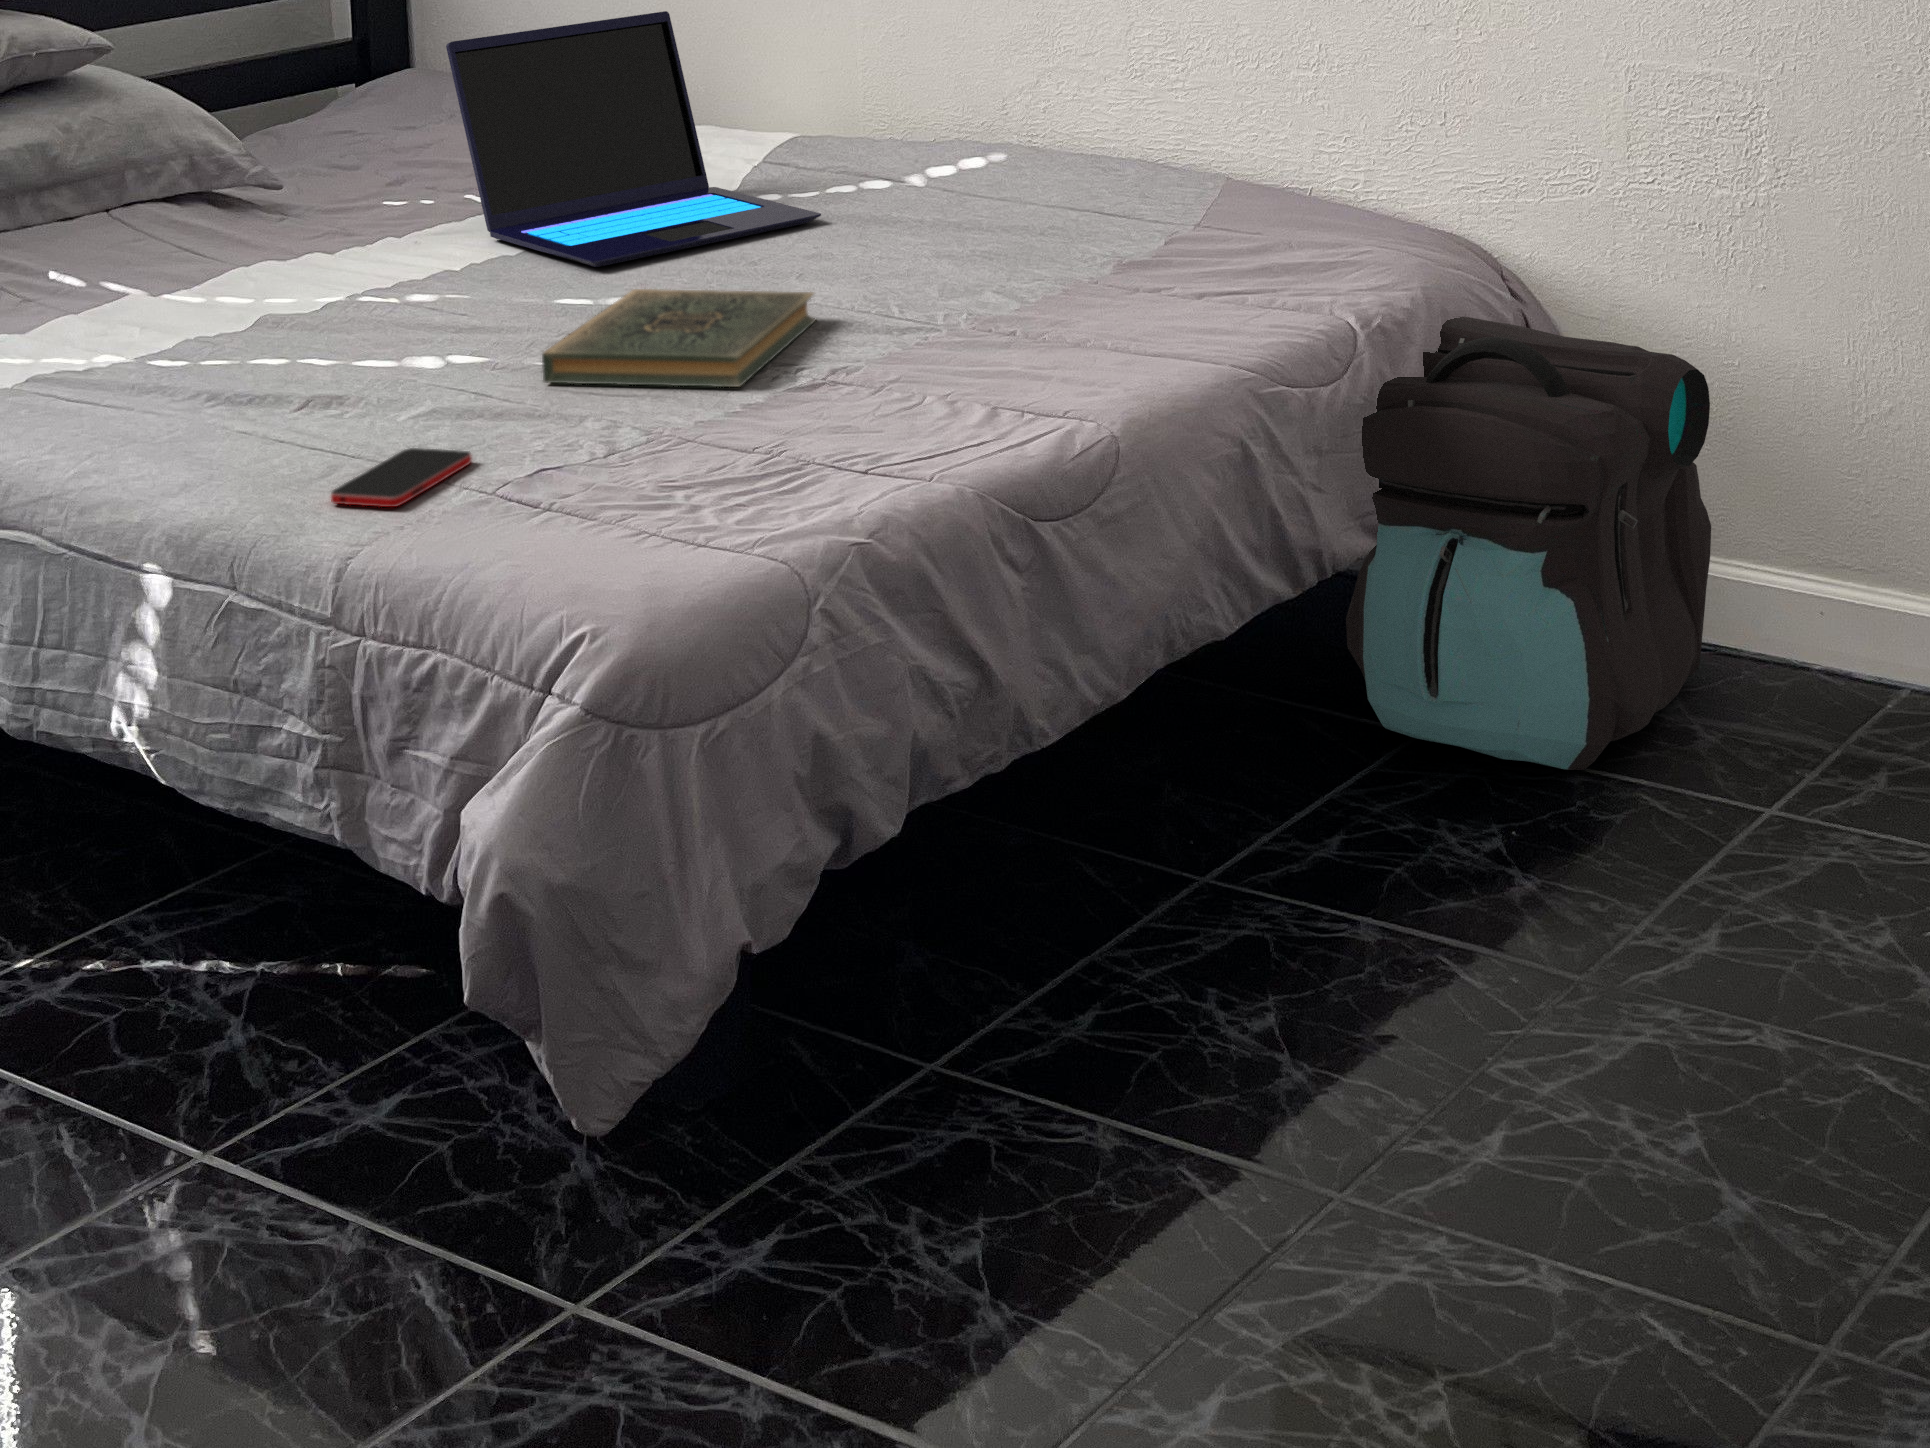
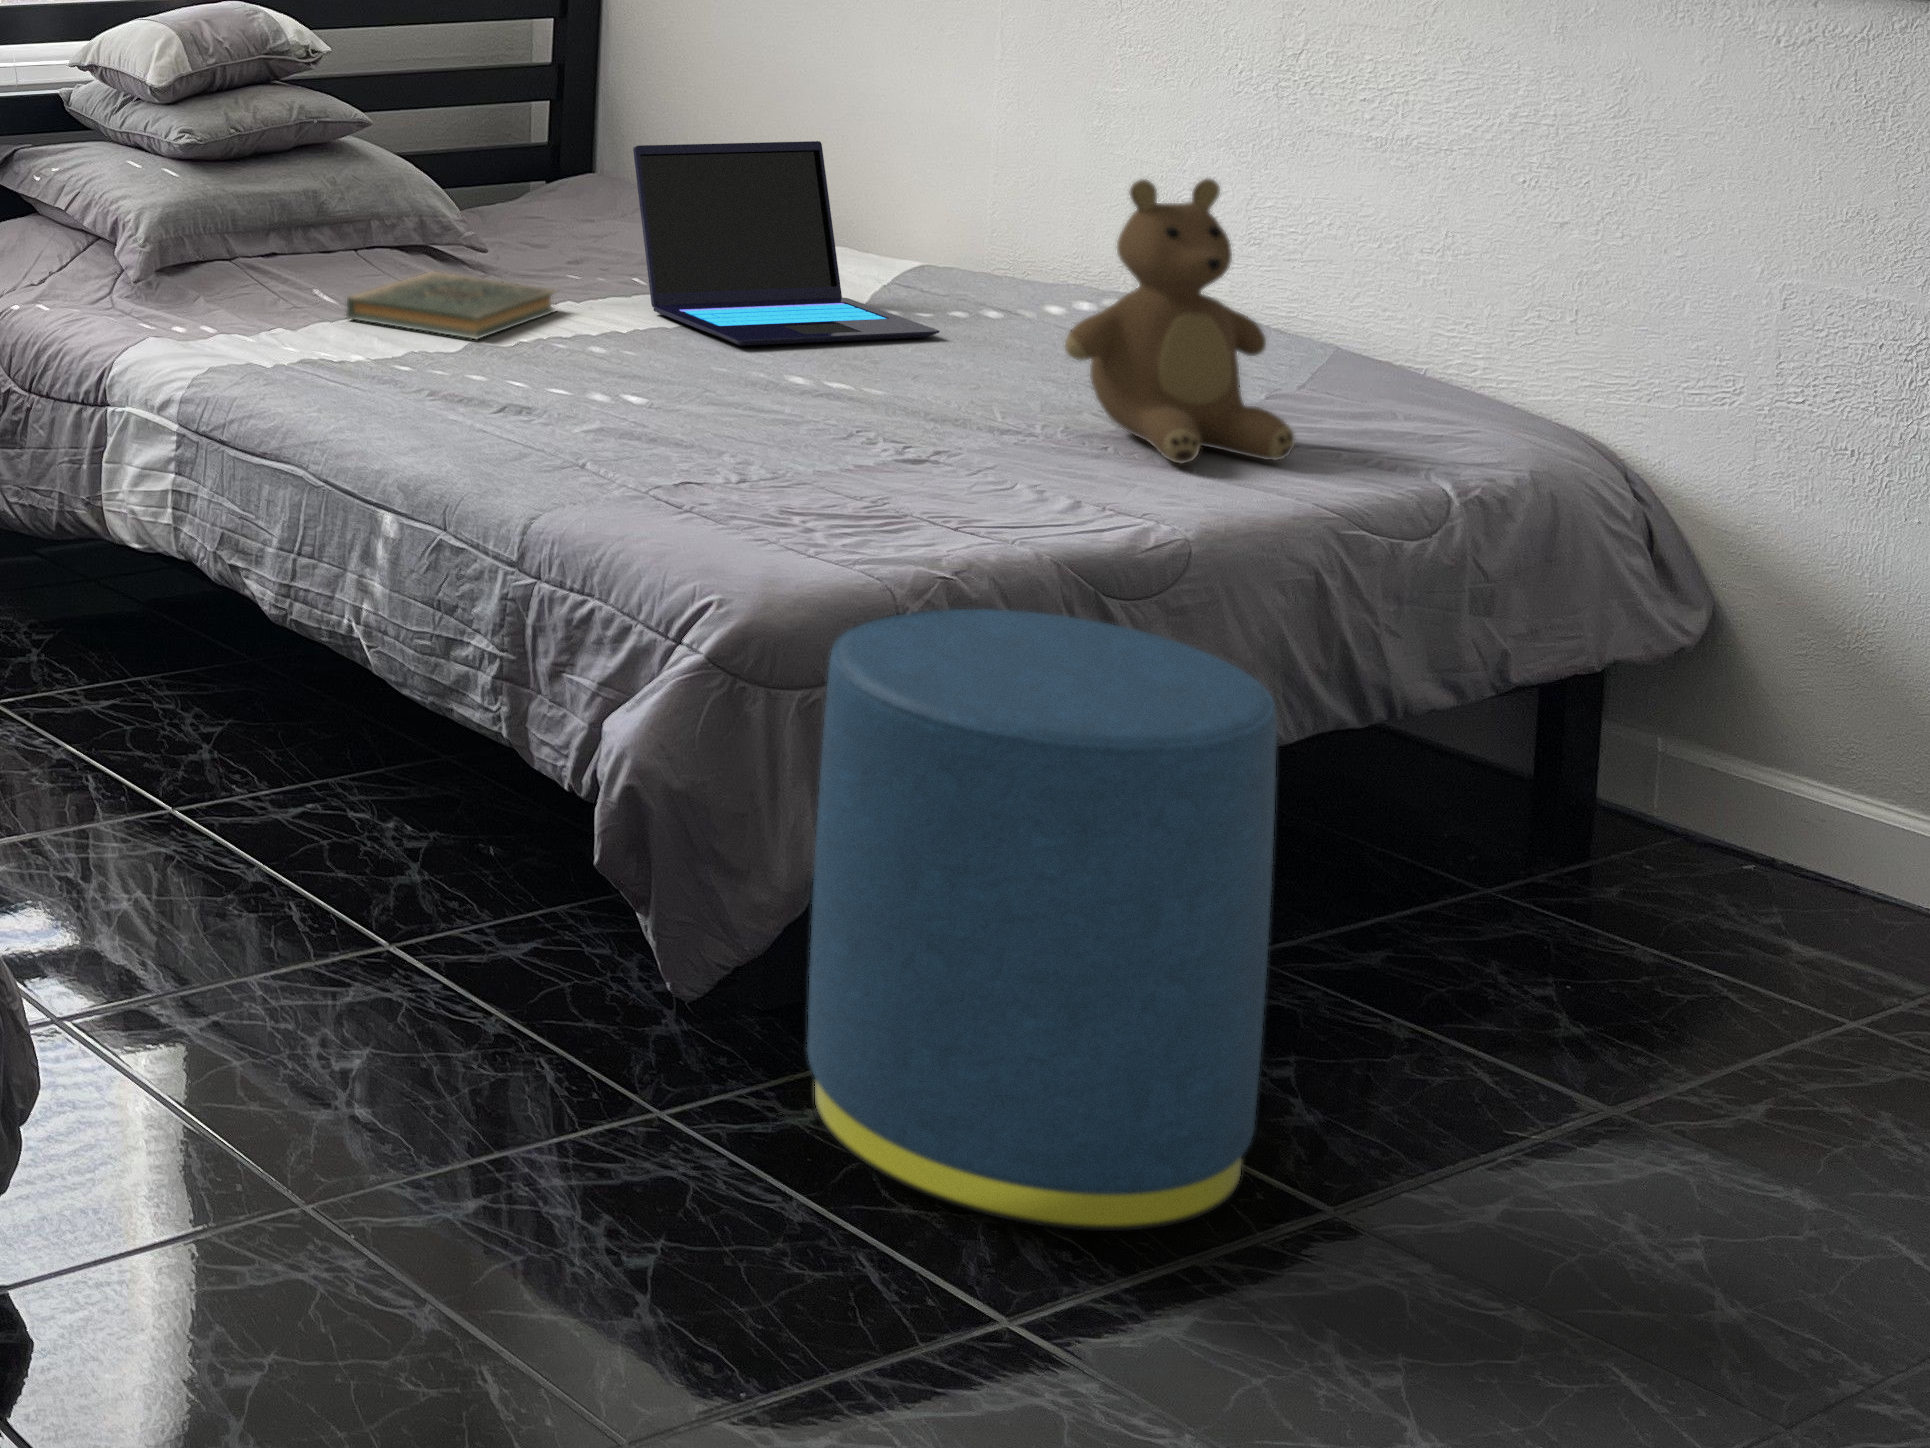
teddy bear: none [961,18,1206,339] -> present [1065,179,1295,463]
book: present [542,289,815,387] -> present [346,272,555,339]
backpack: present [1346,317,1711,770] -> none [1413,504,1838,966]
smartphone: present [331,448,472,507] -> none [523,451,632,489]
ottoman: none [736,563,1254,1310] -> present [807,609,1277,1231]

